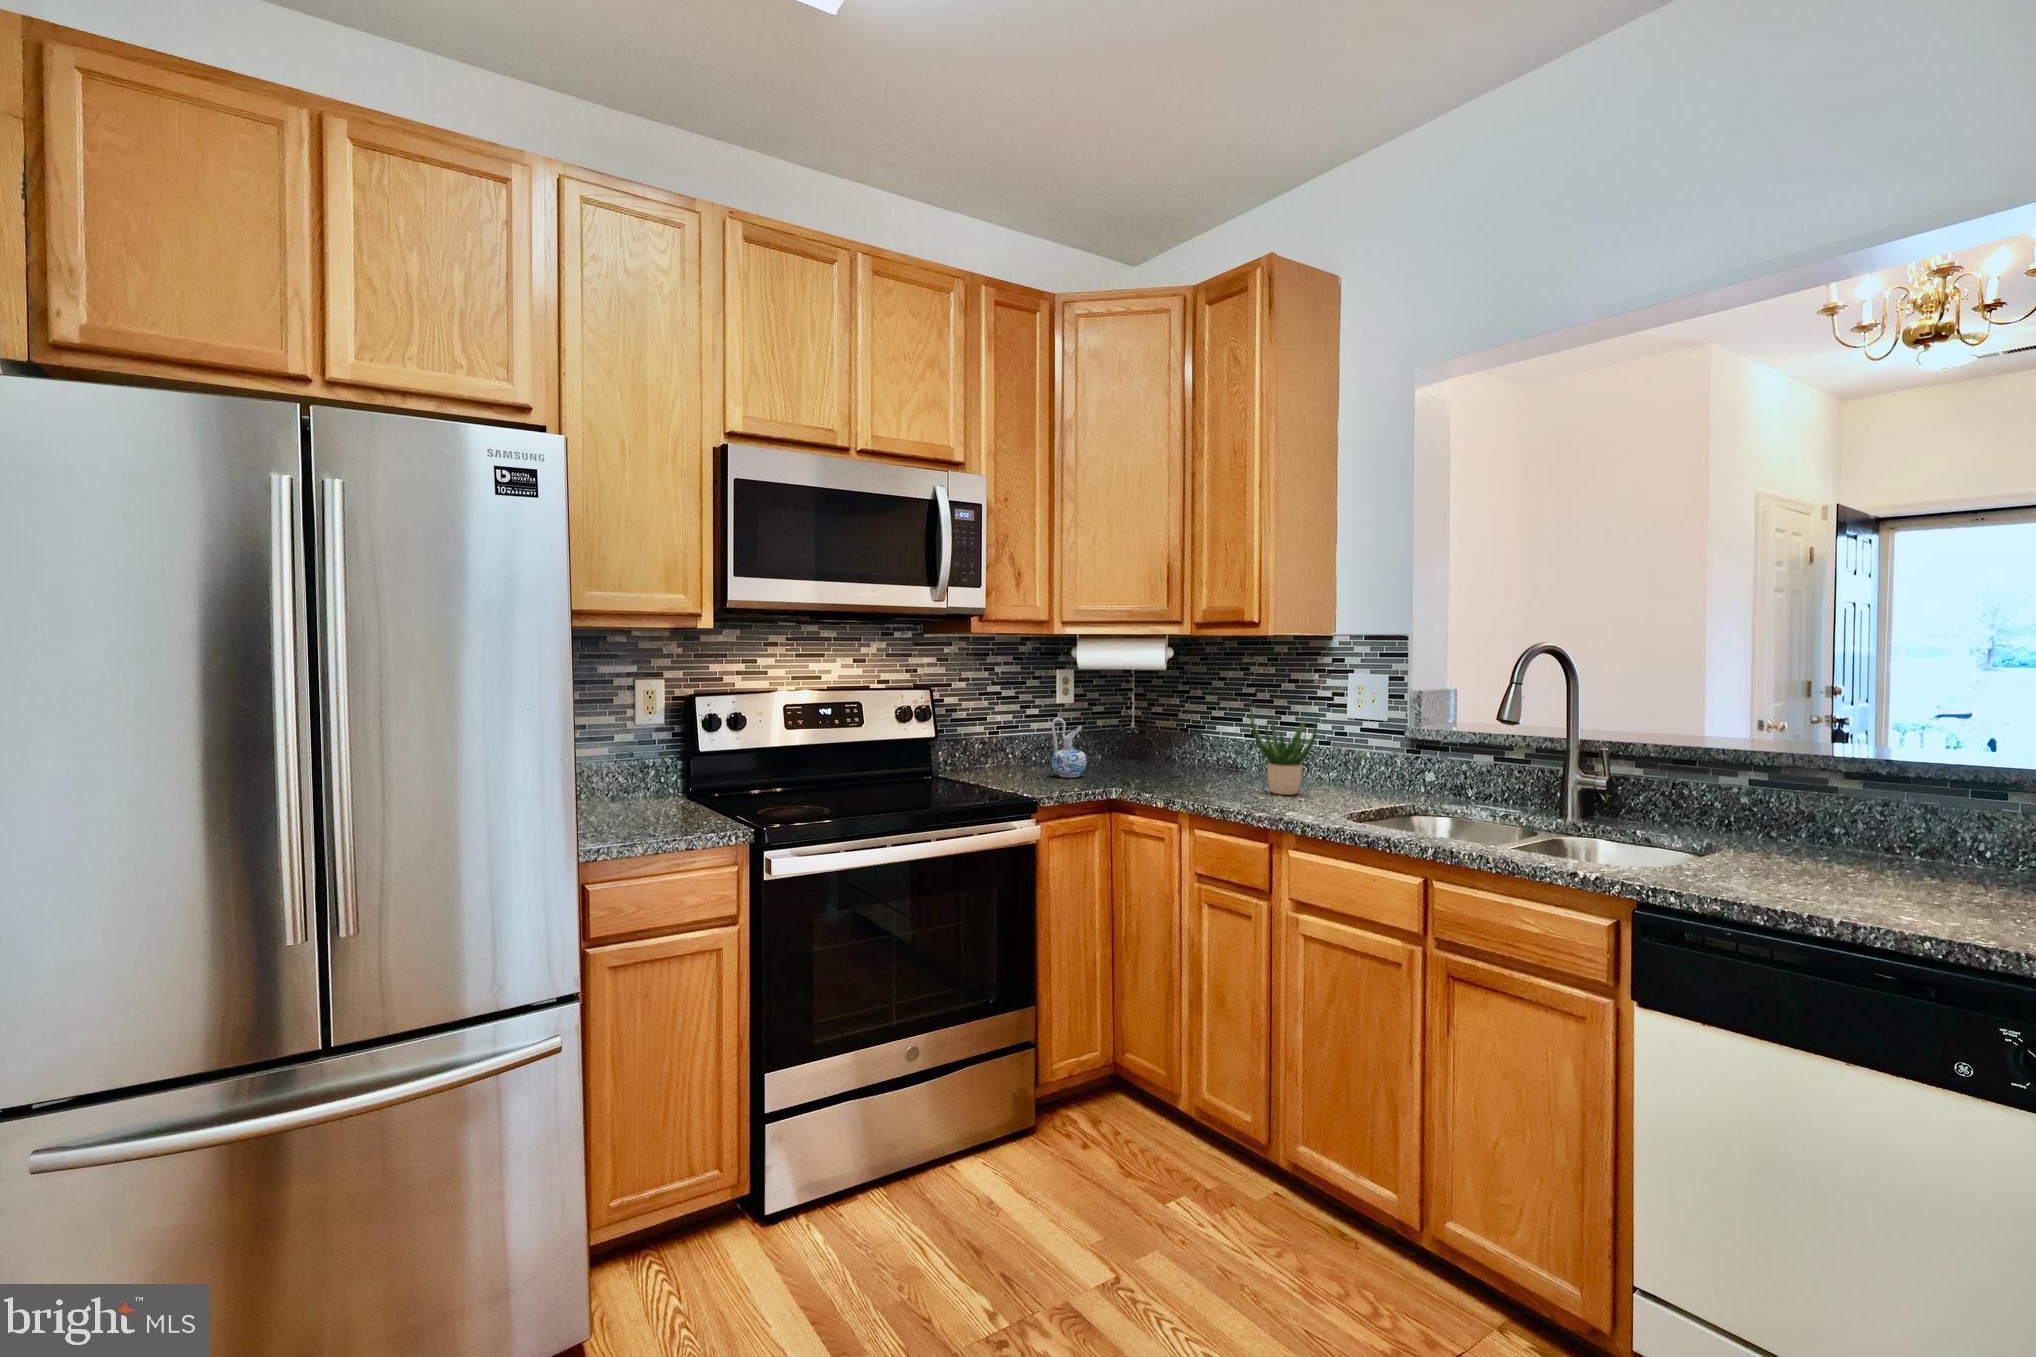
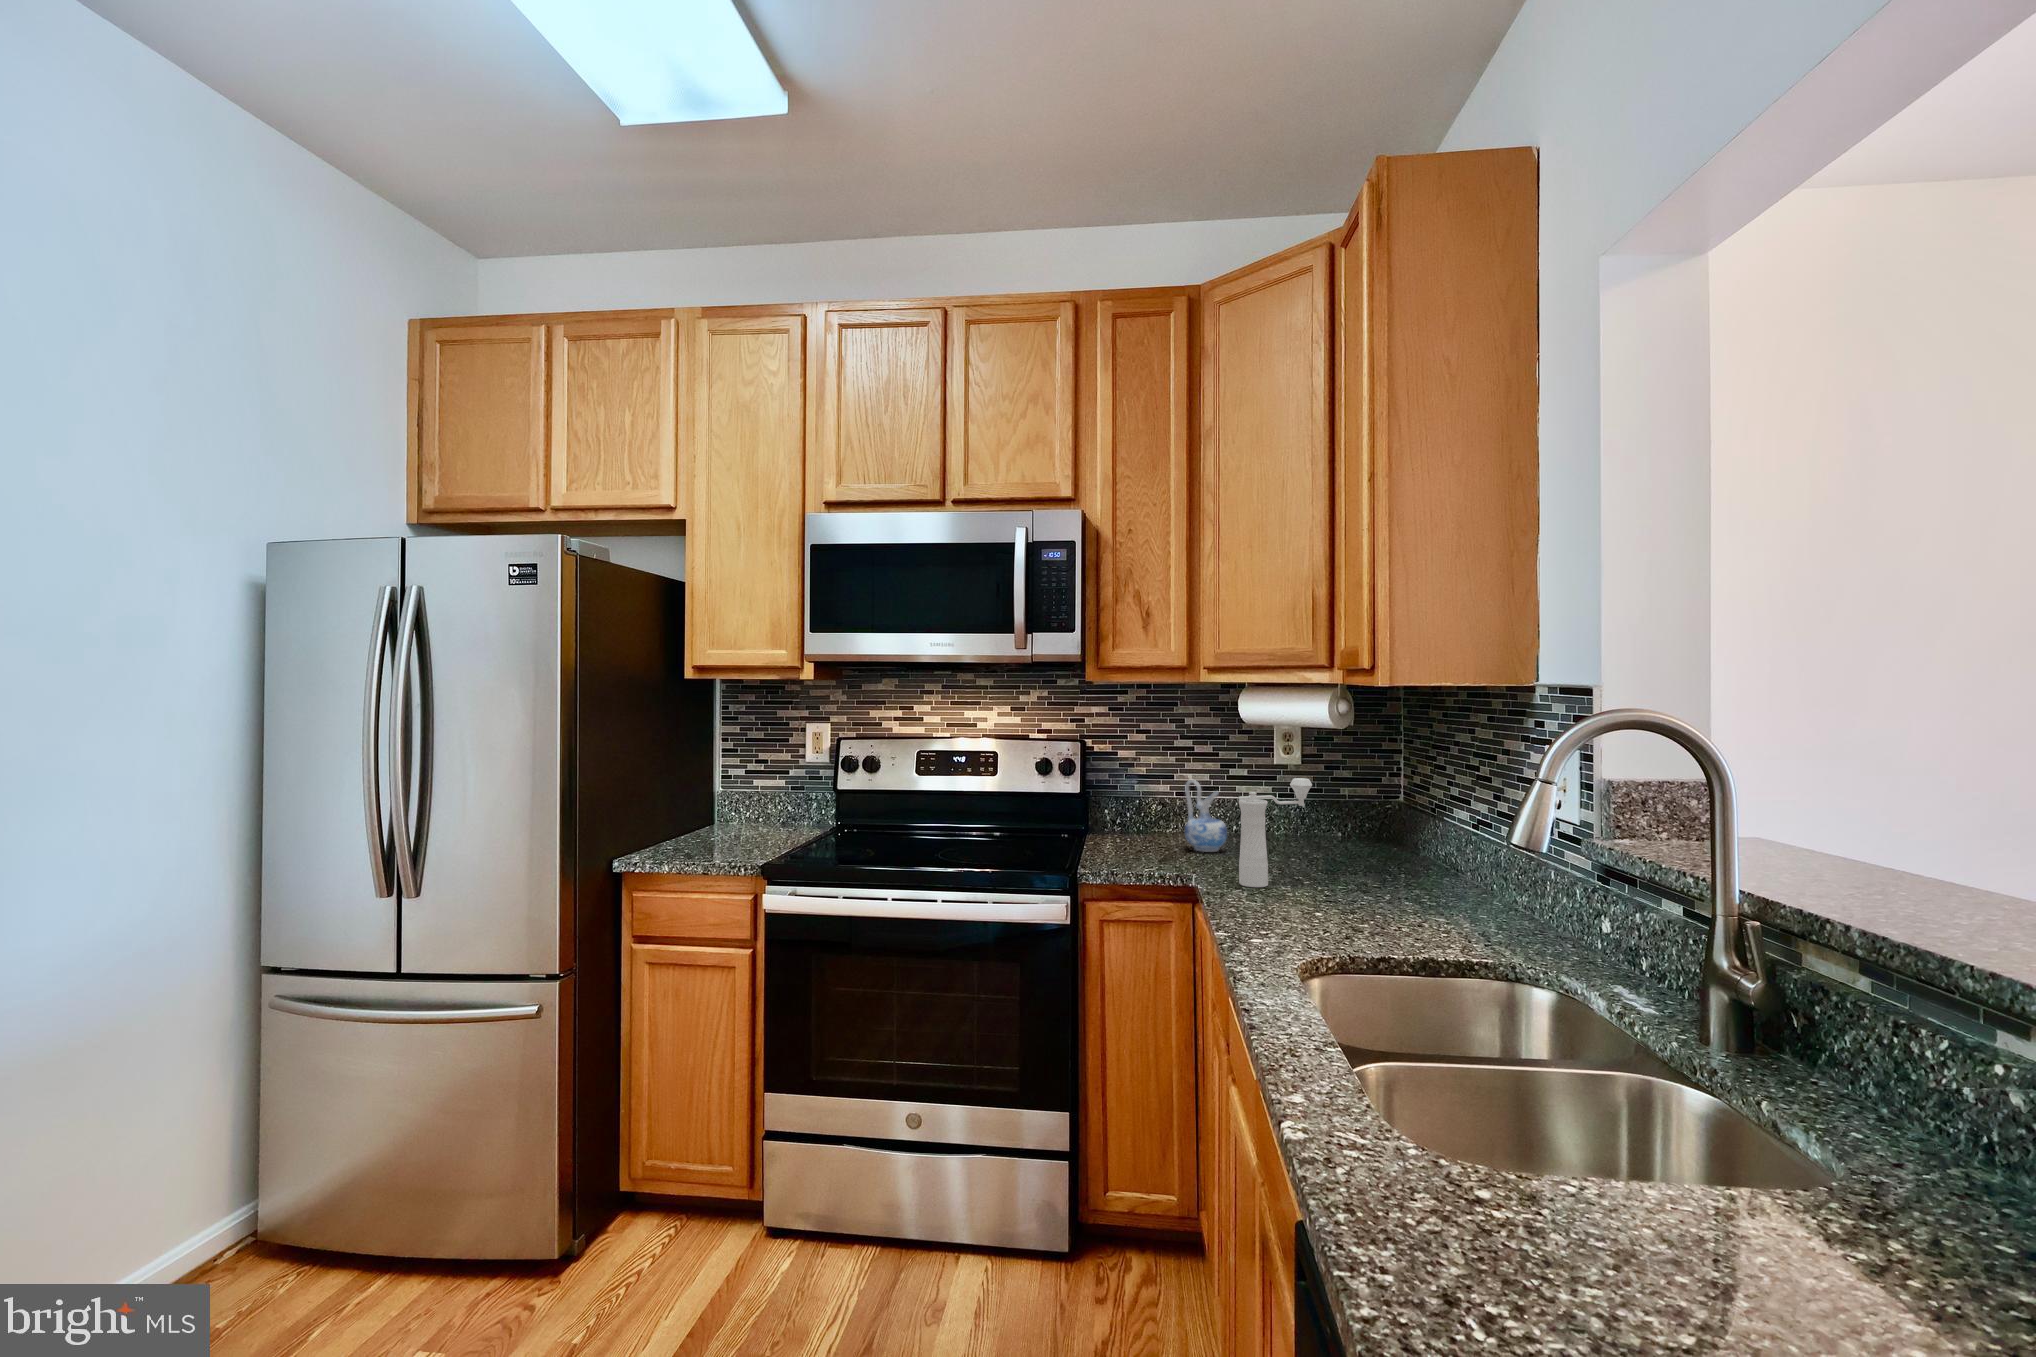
potted plant: present [1250,706,1317,795] -> none [1358,771,1450,911]
pepper mill: none [1166,709,1204,794] -> present [1238,778,1312,887]

